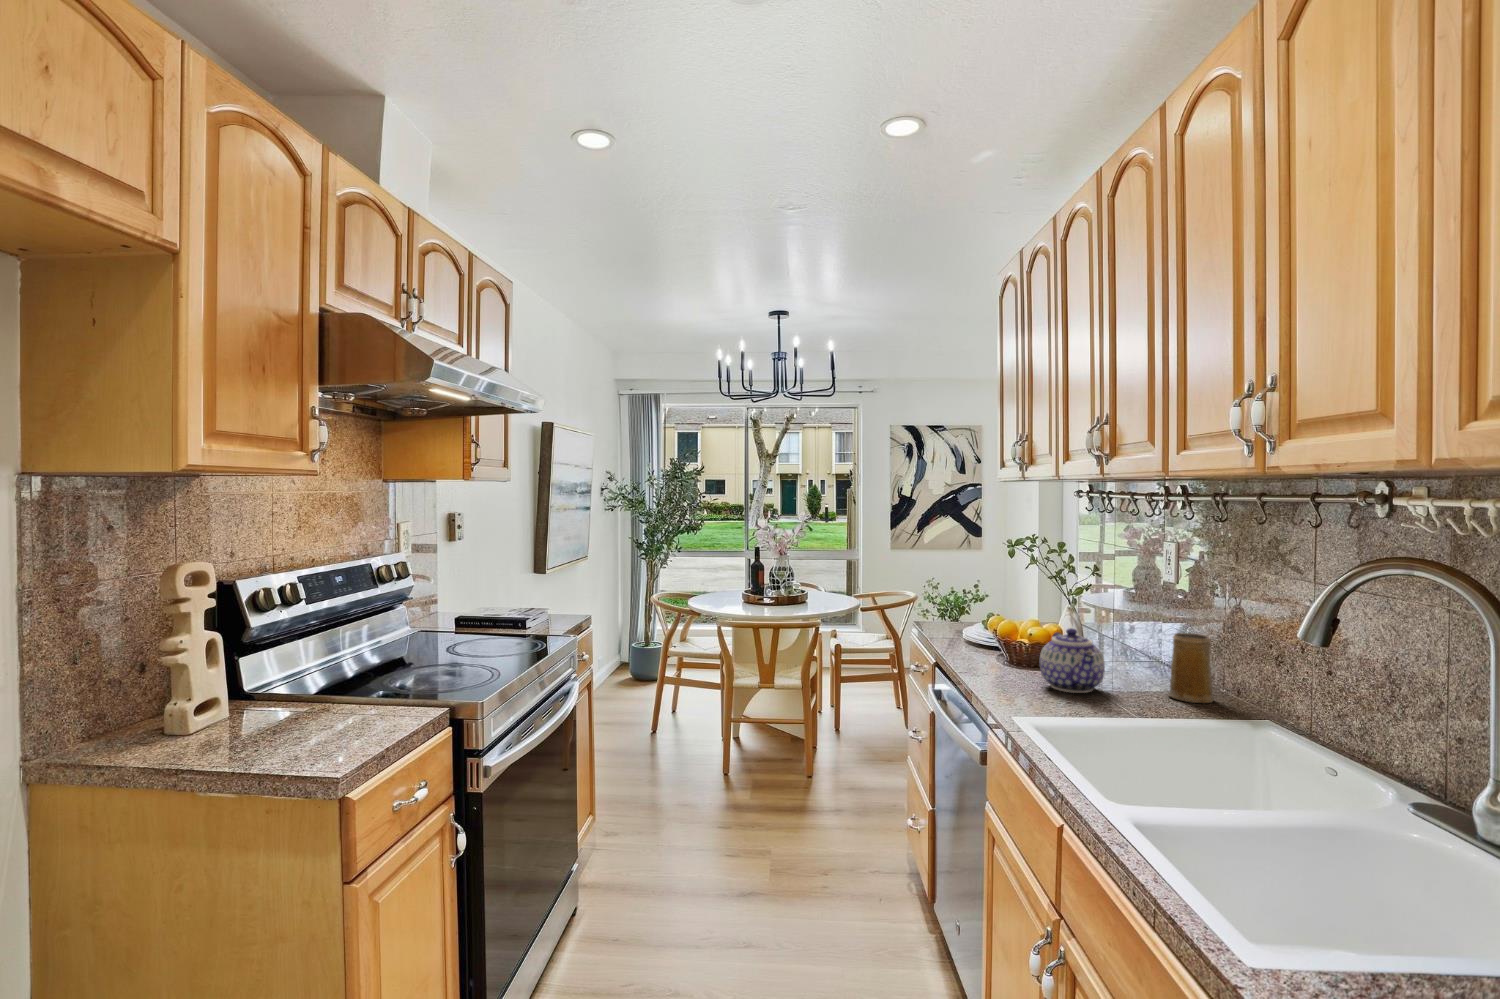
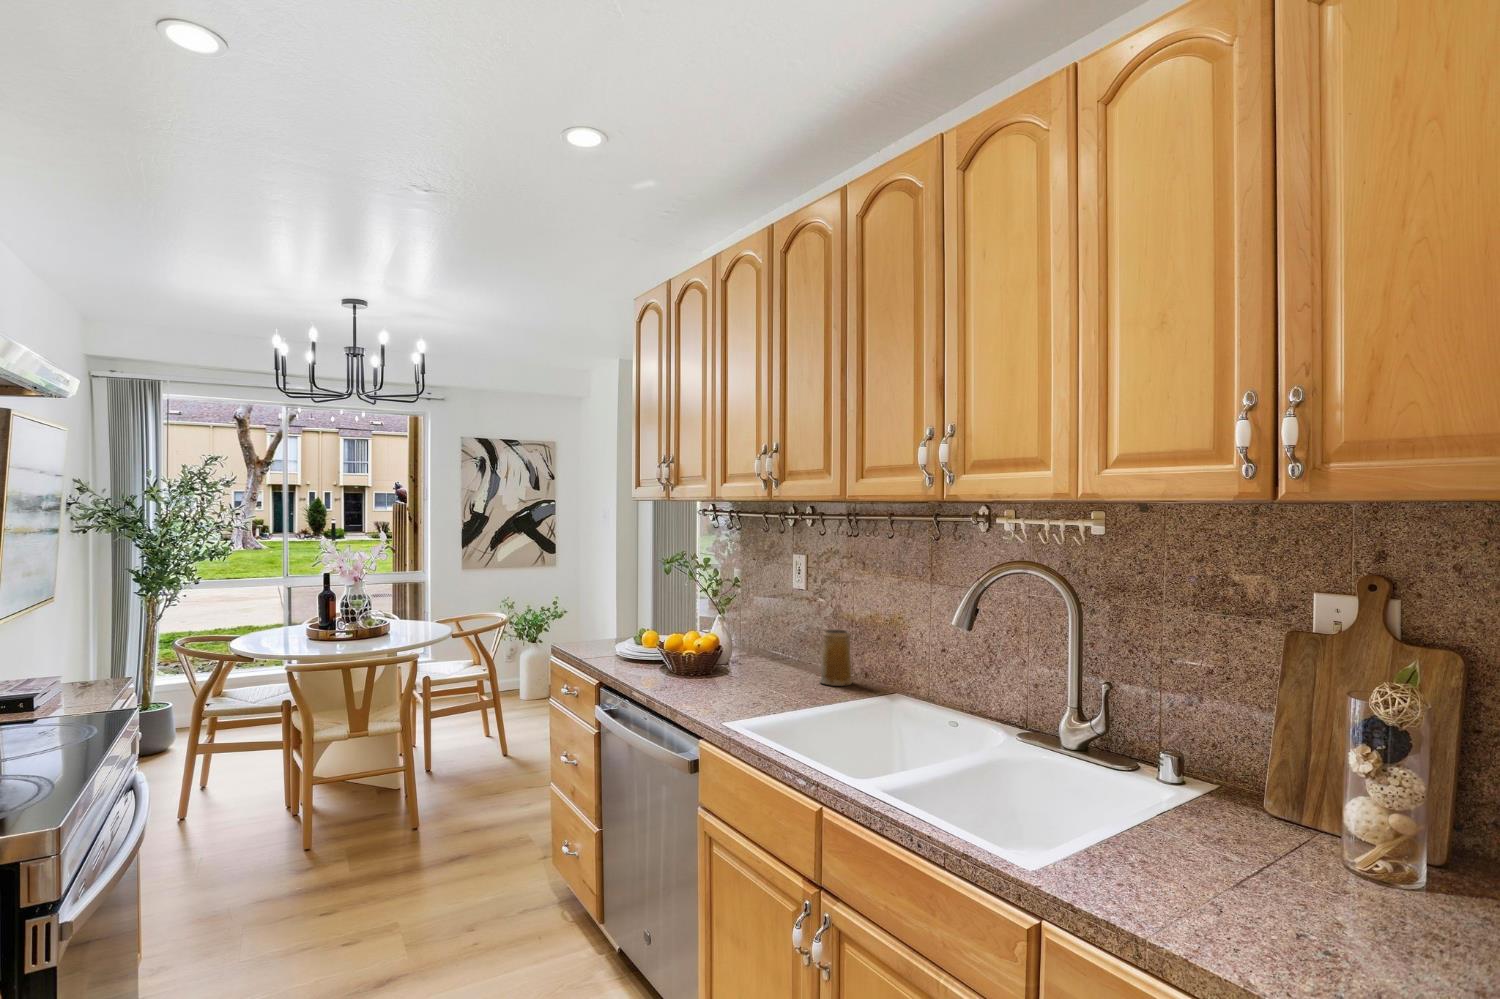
teapot: present [1040,628,1105,693] -> none [722,635,776,691]

